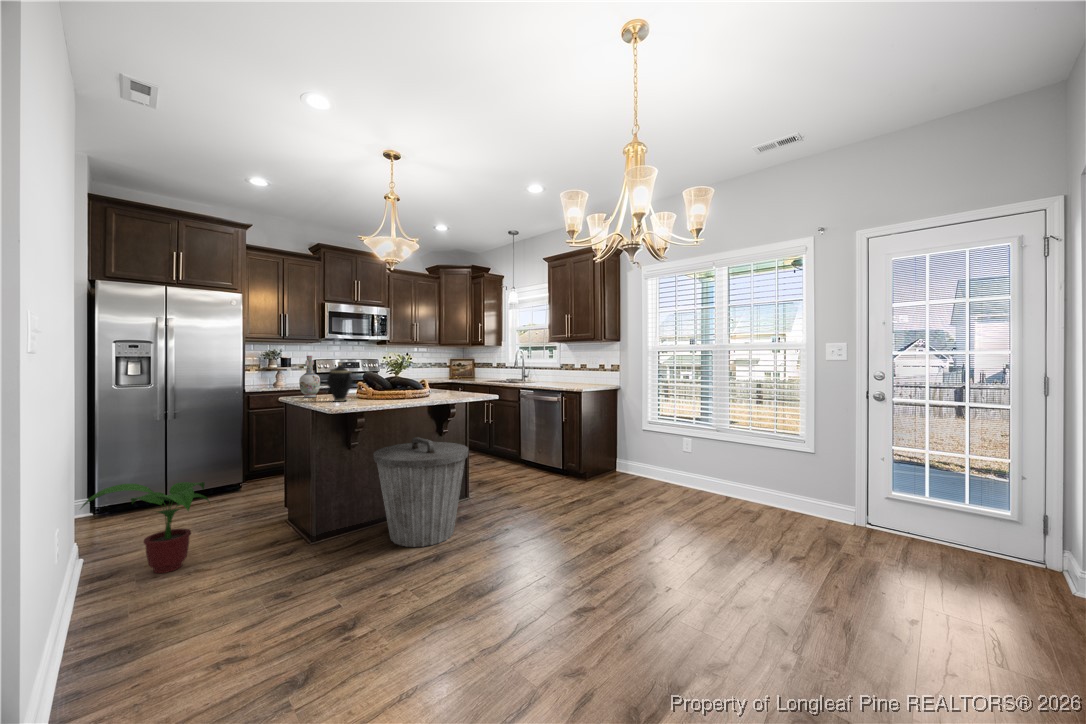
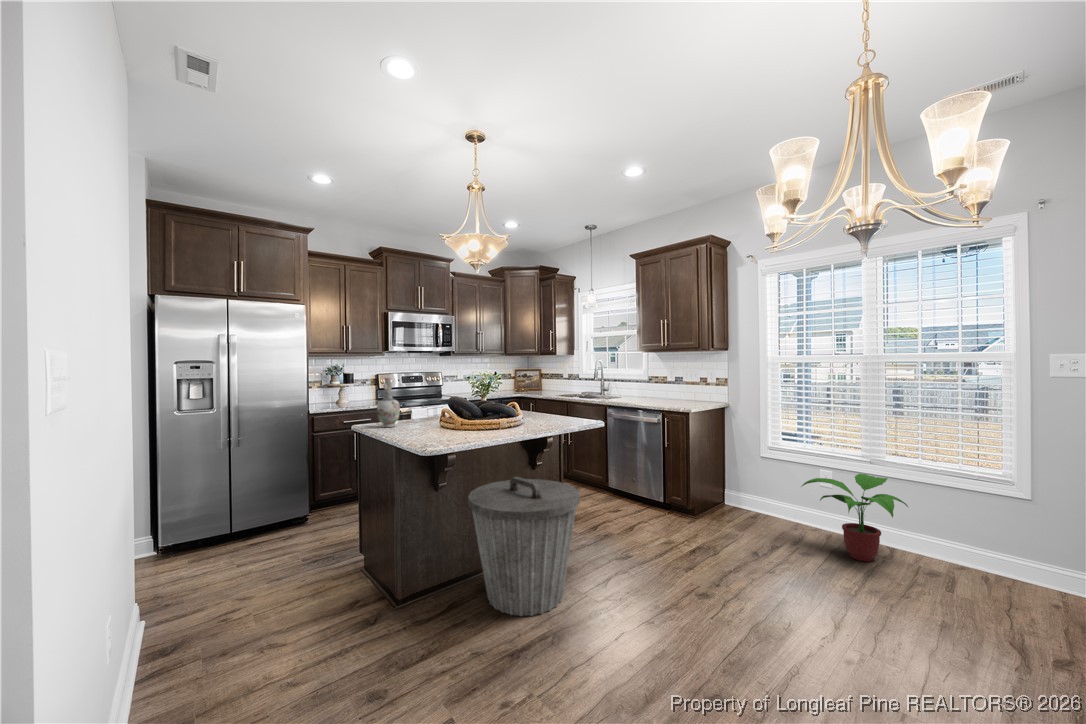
teapot: present [327,363,352,402] -> none [414,389,444,436]
potted plant: present [82,482,210,573] -> present [802,474,908,562]

